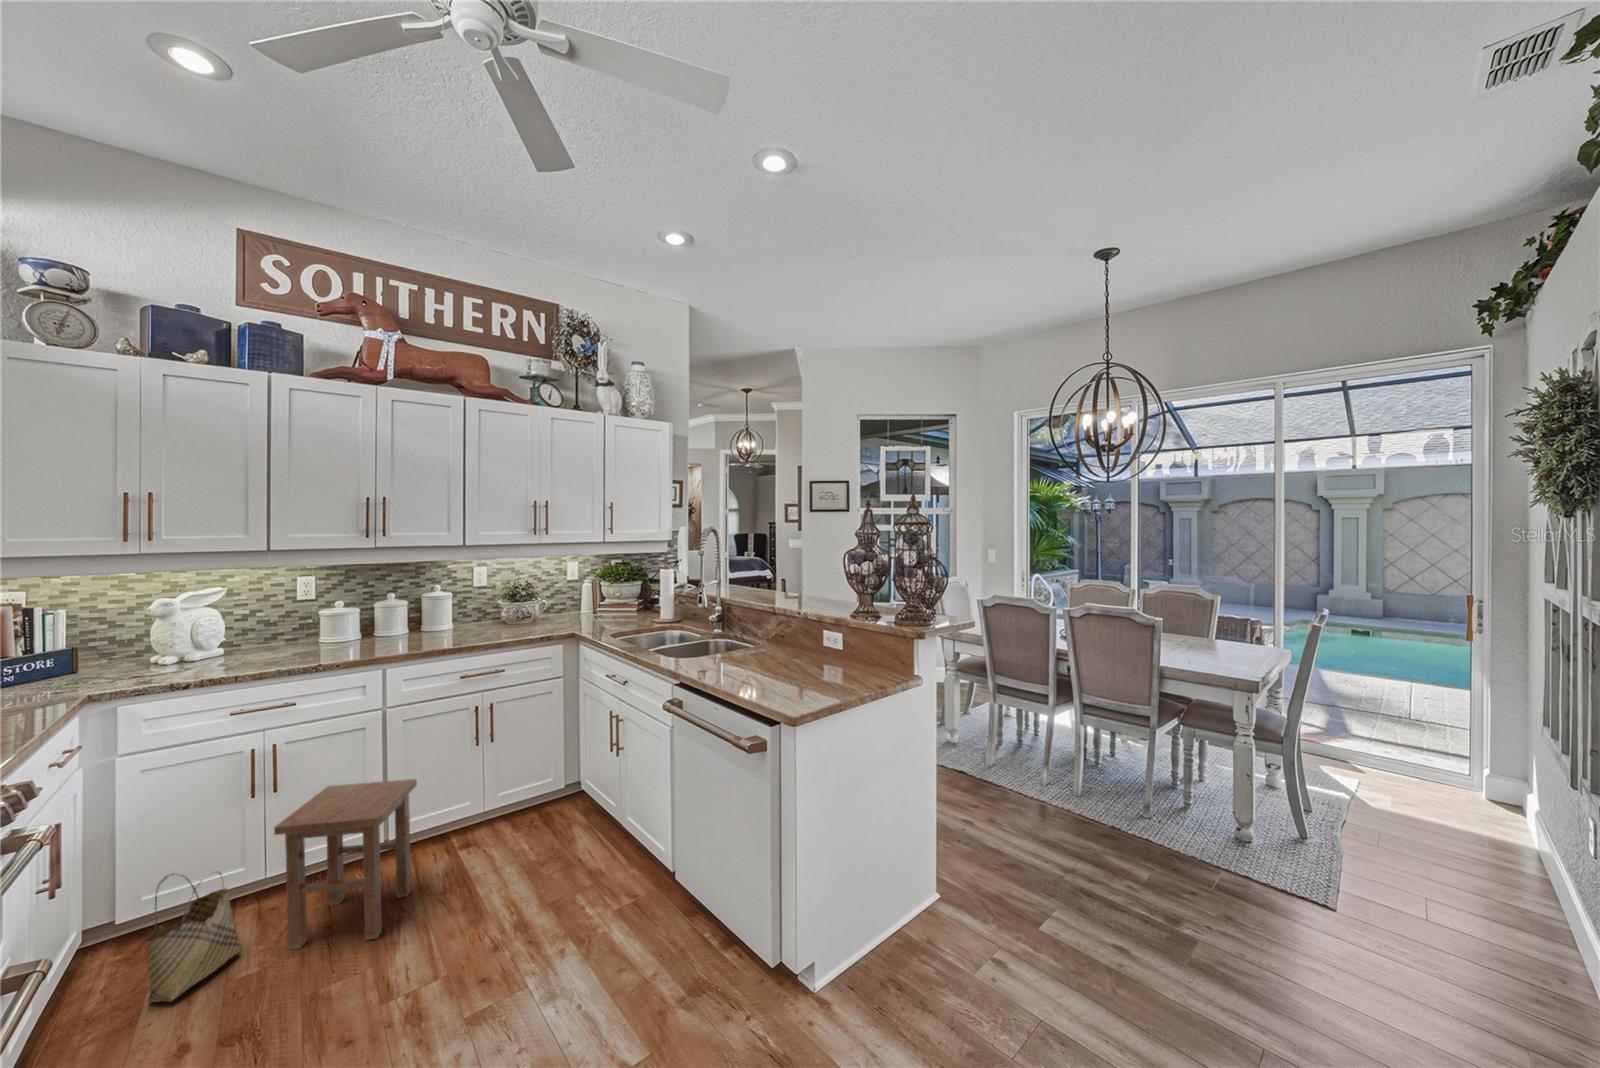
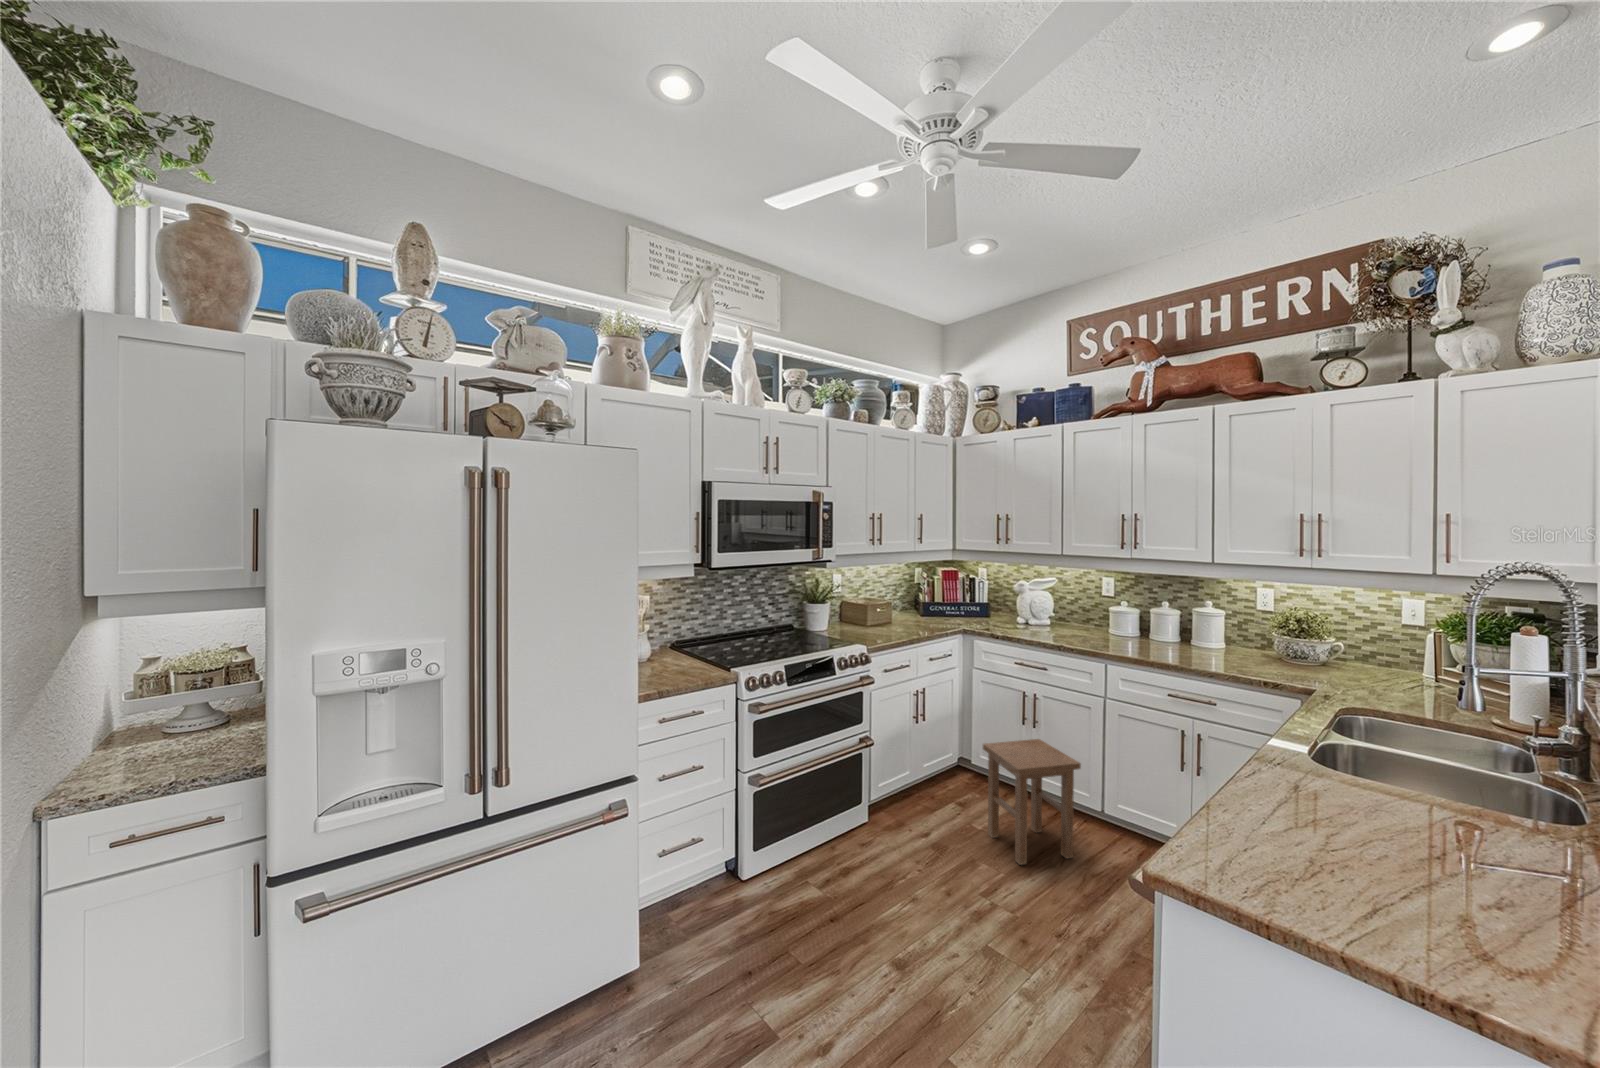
woven basket: present [145,871,240,1002] -> none [927,745,975,817]

